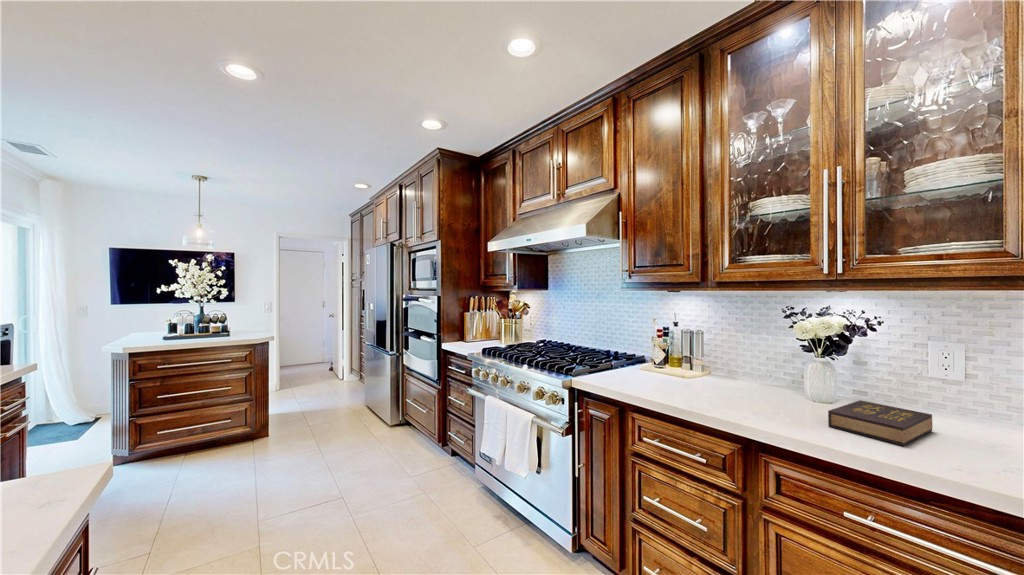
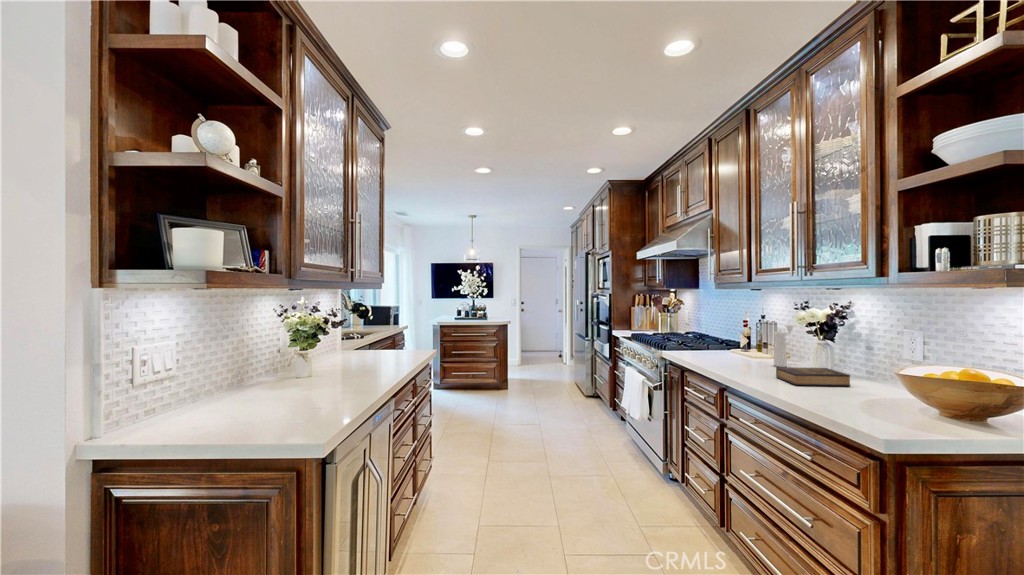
pepper mill: none [743,334,766,396] -> present [774,323,794,367]

